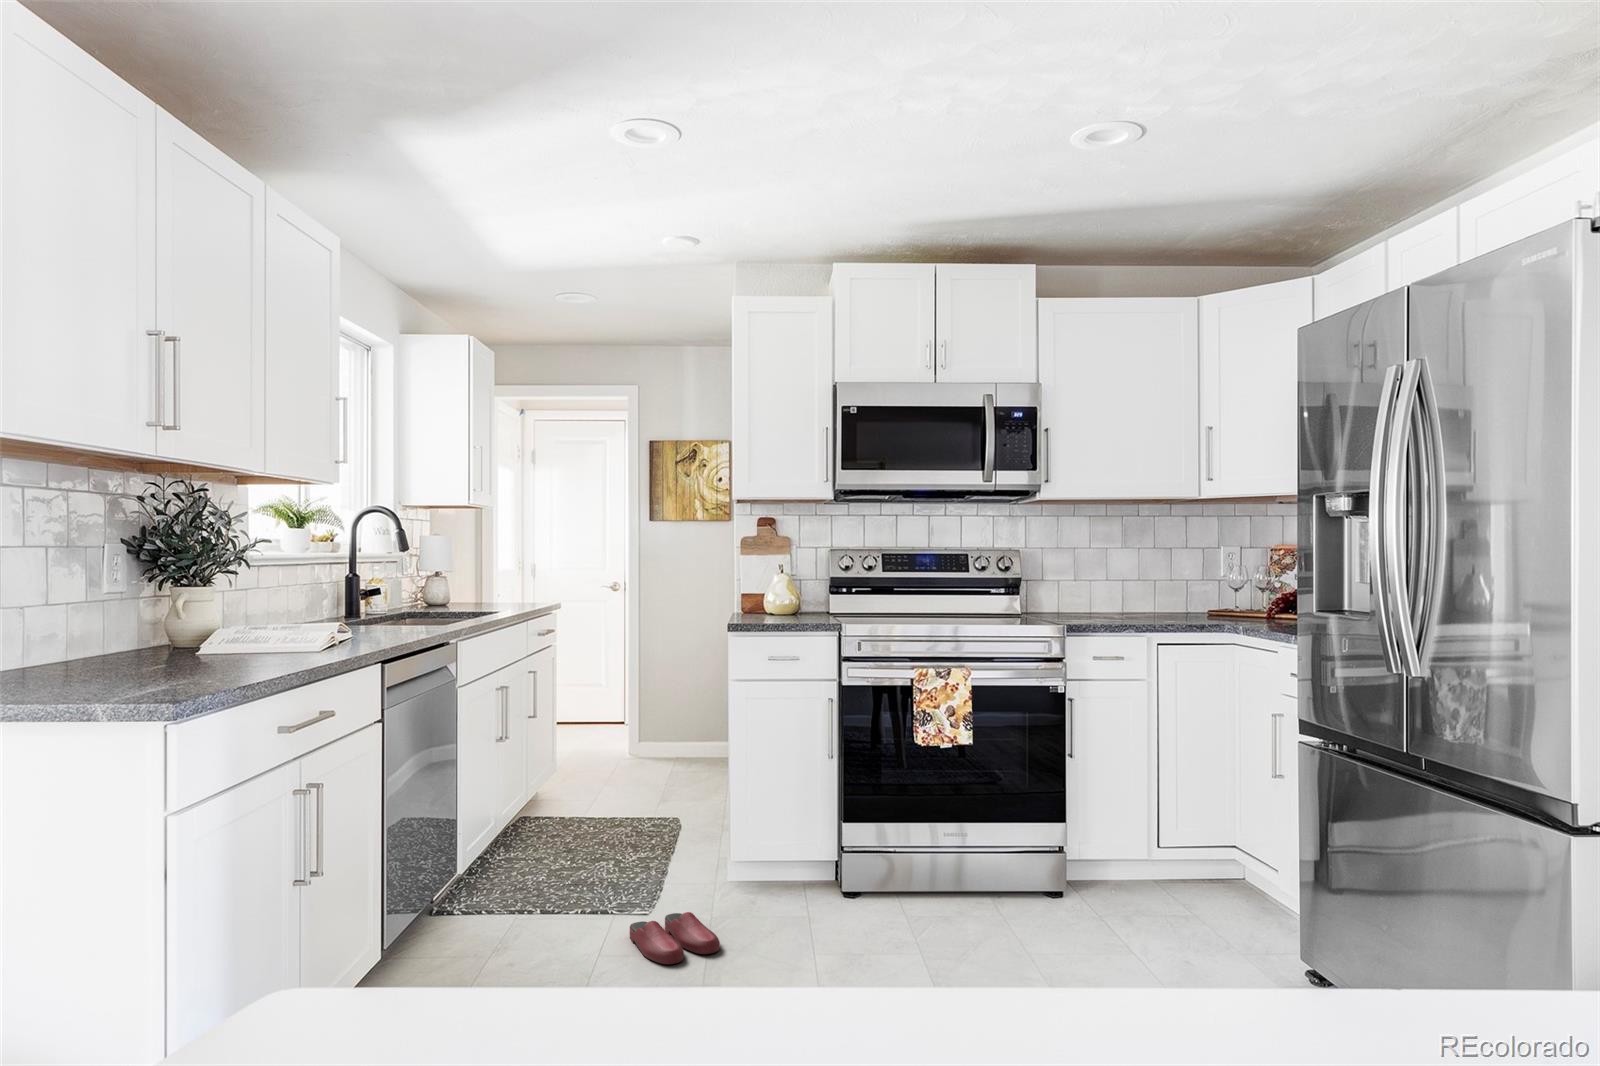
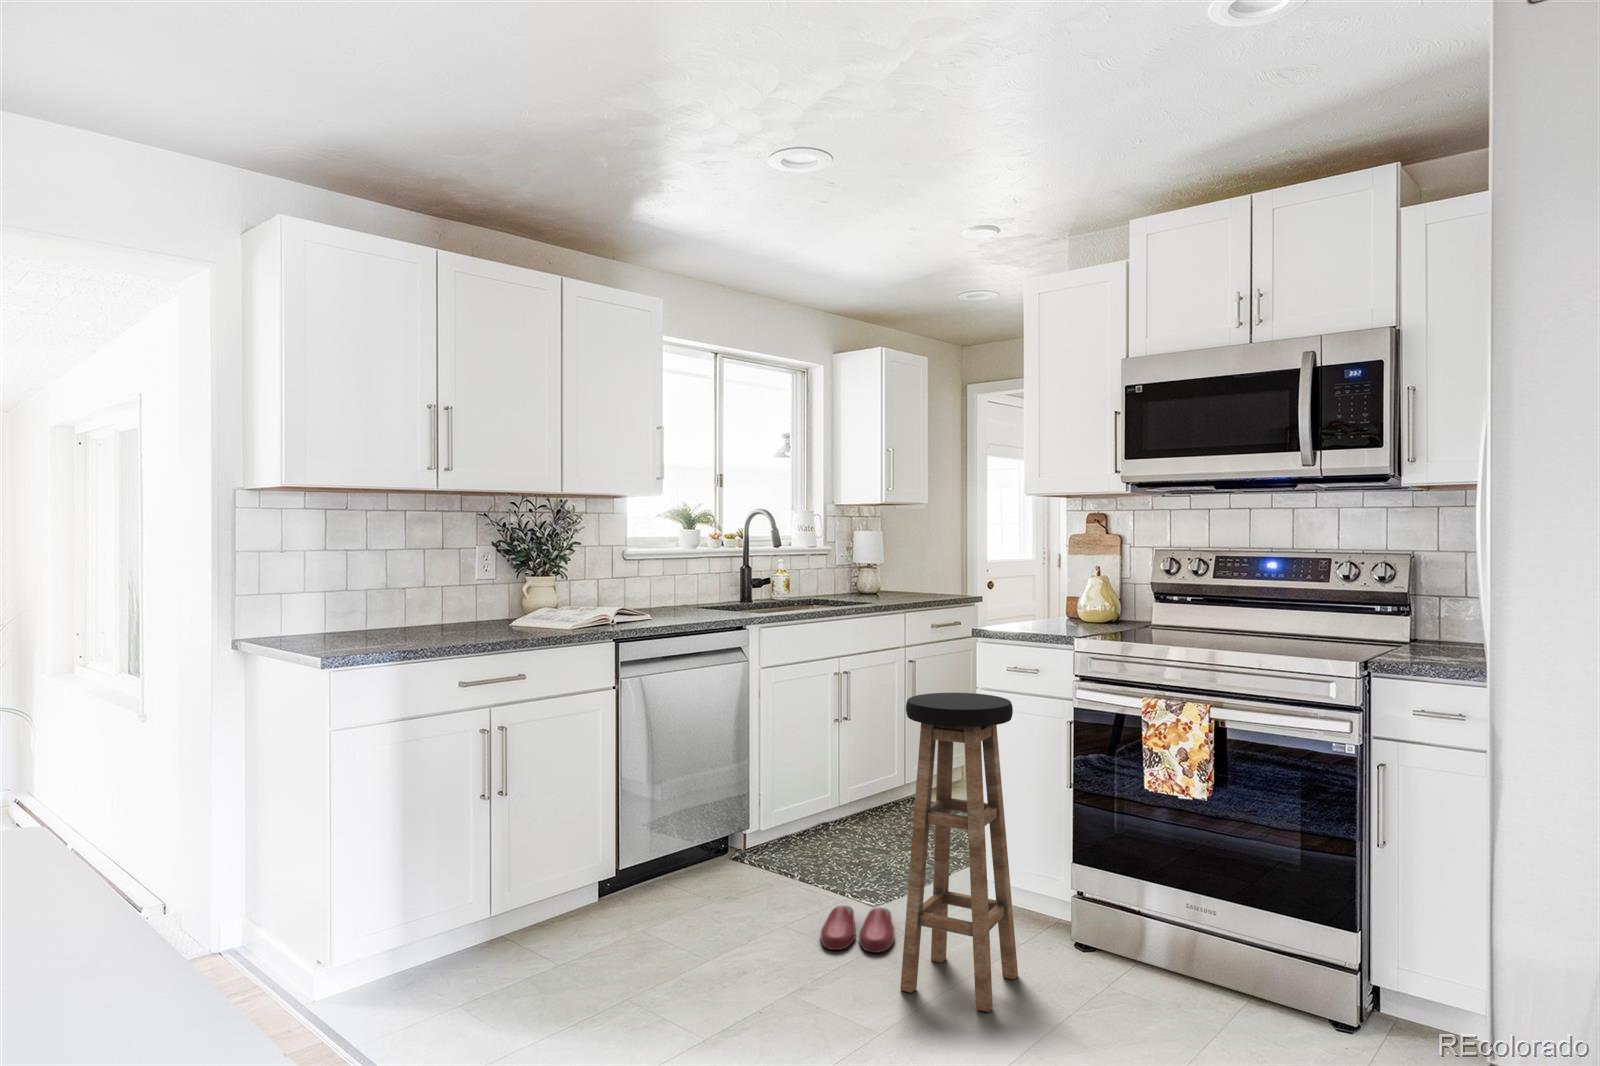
bar stool: none [760,679,864,974] -> present [900,693,1018,1012]

